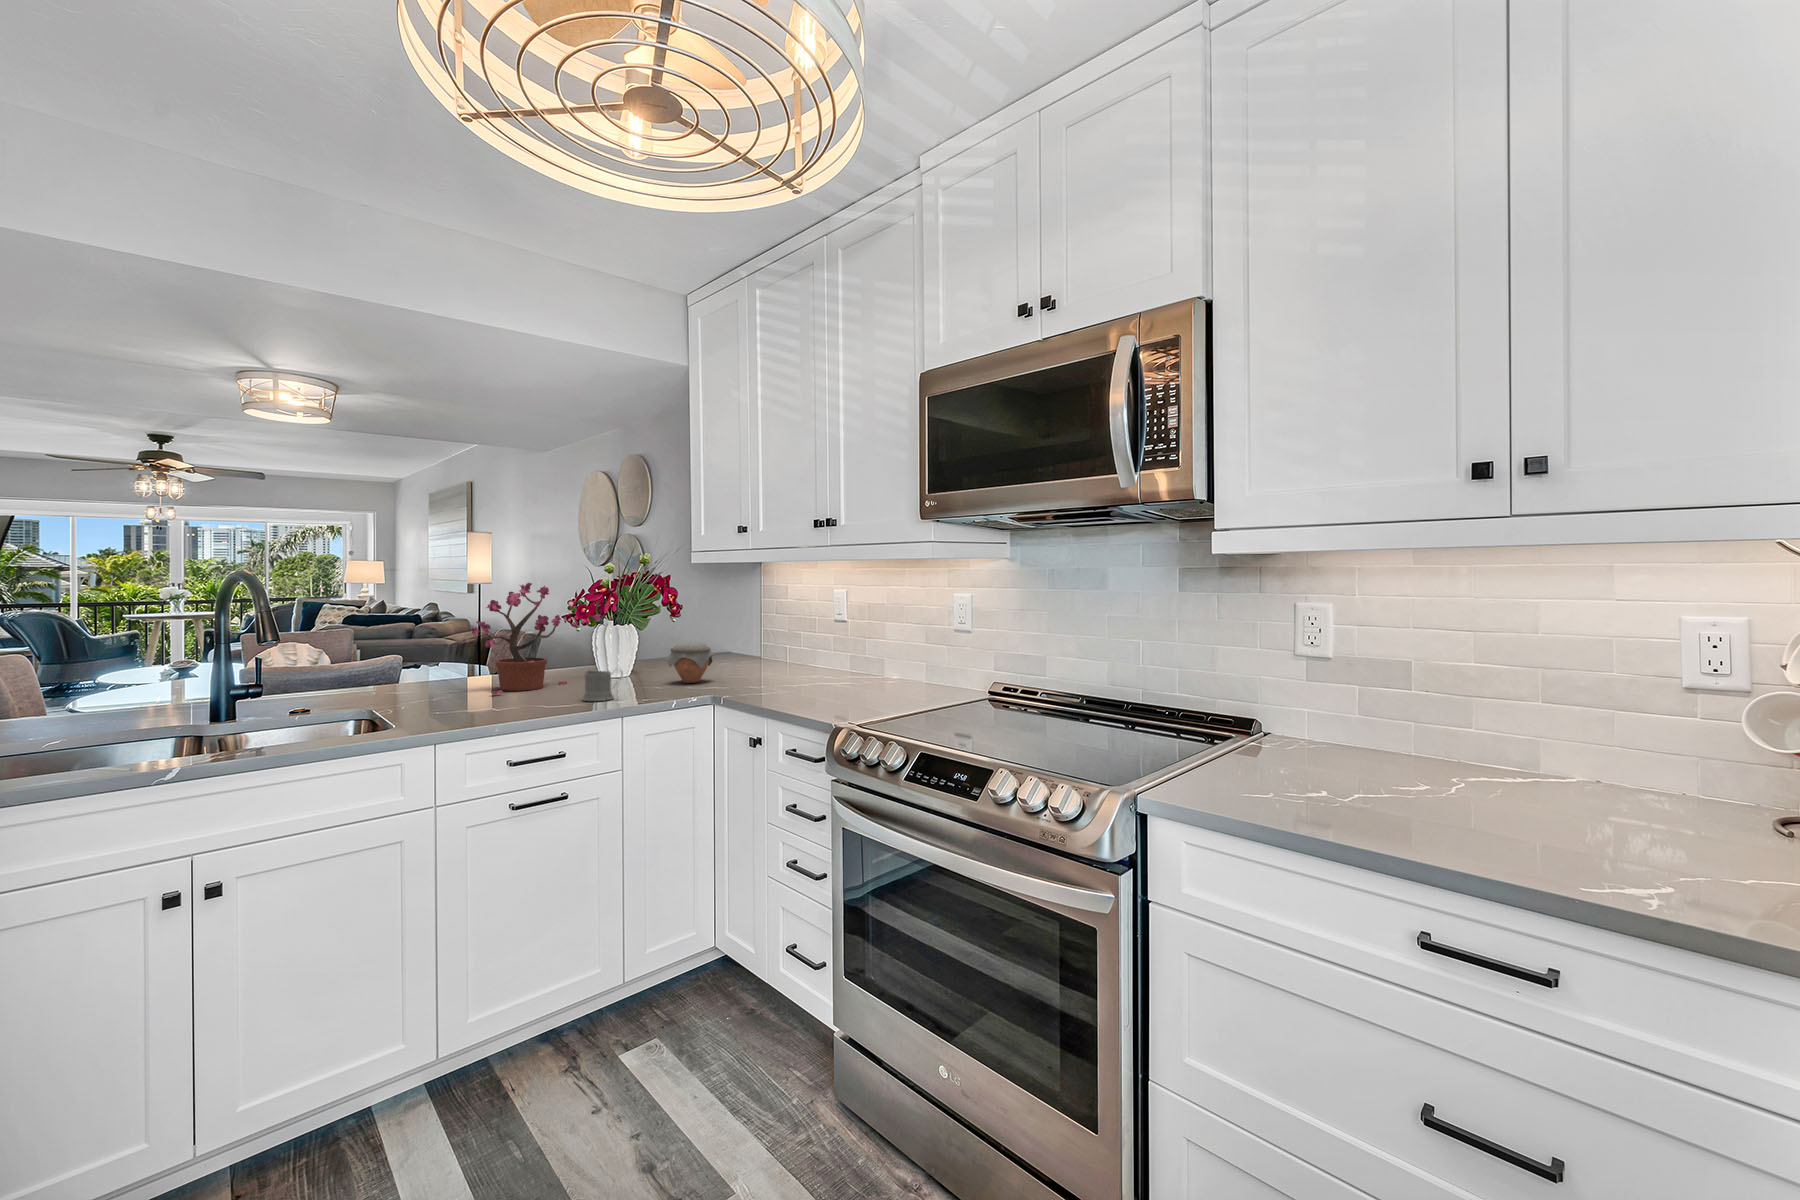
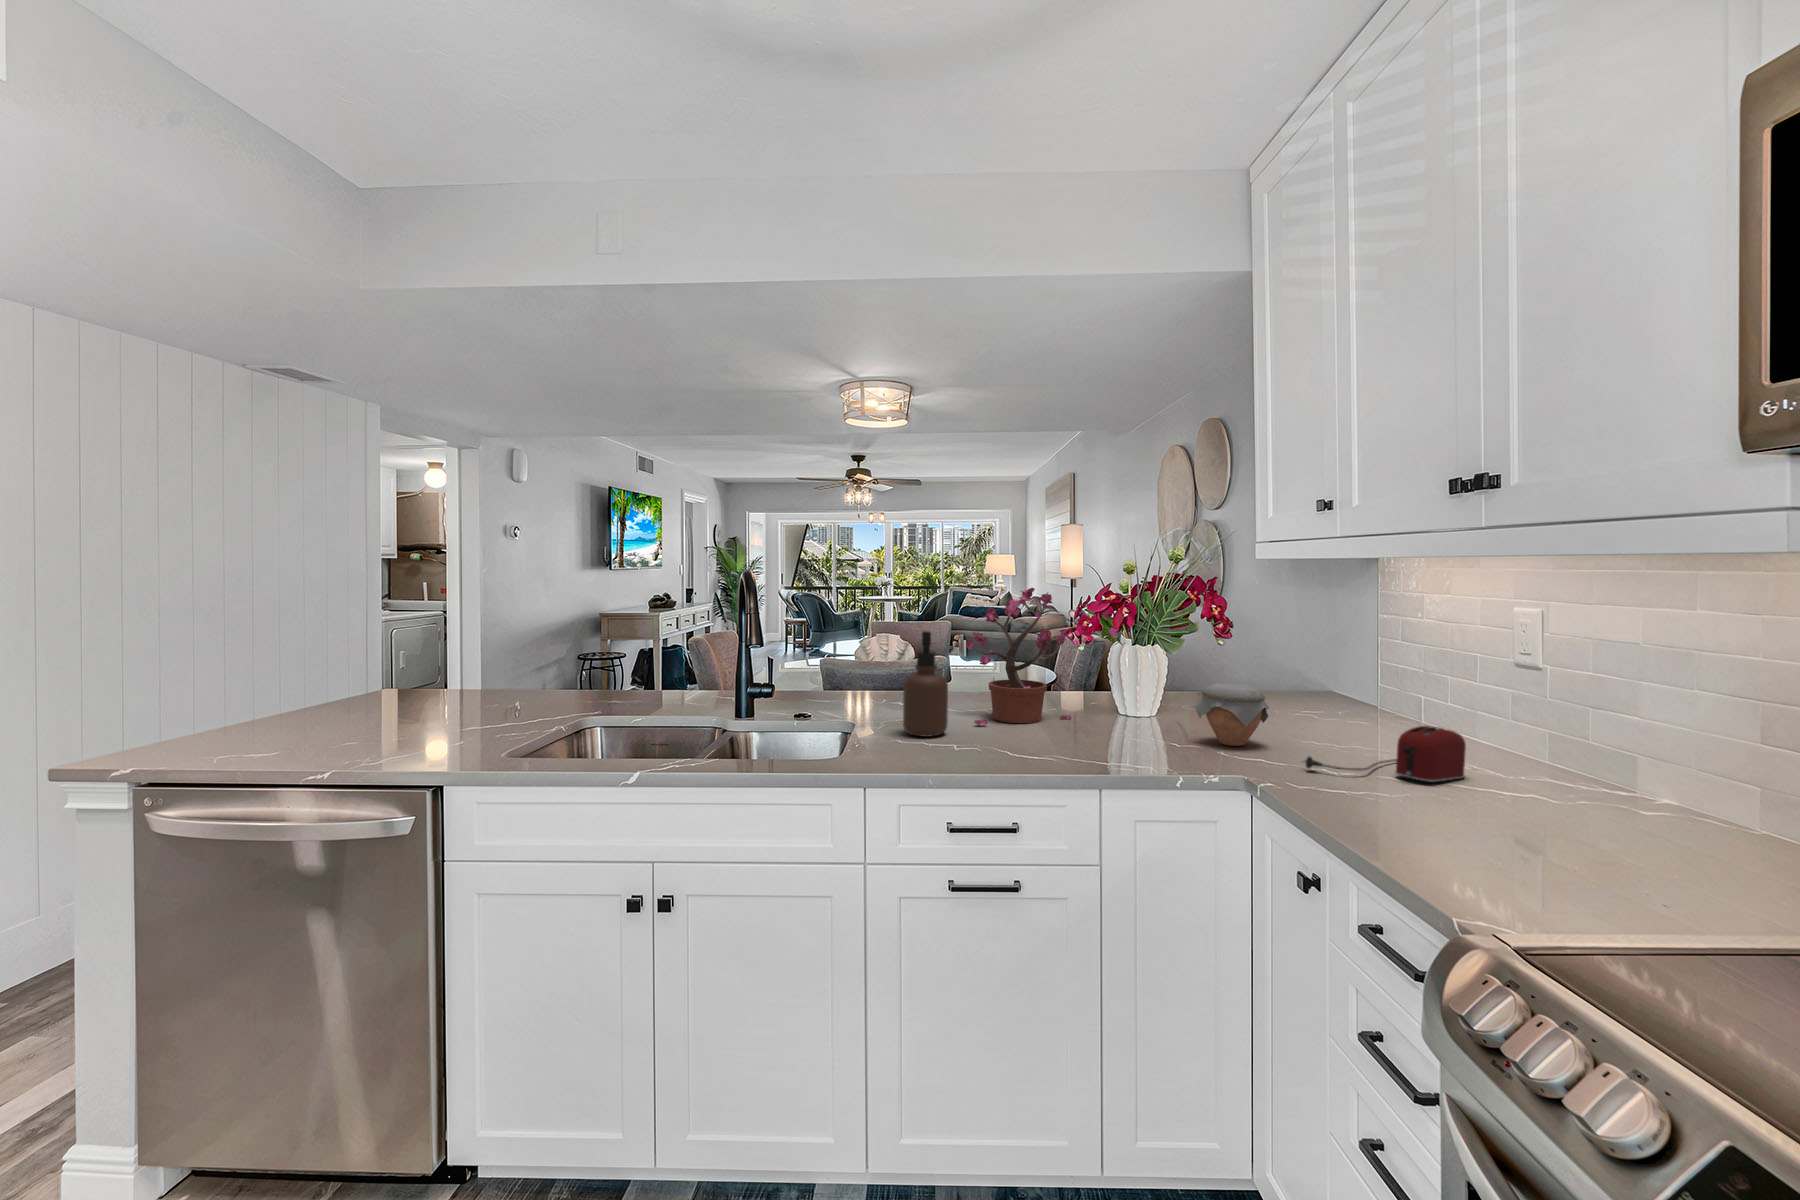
soap dispenser: none [430,619,474,707] -> present [903,631,948,737]
toaster: none [738,654,818,686] -> present [1302,726,1466,783]
mug: present [583,670,623,701] -> none [1062,713,1113,759]

